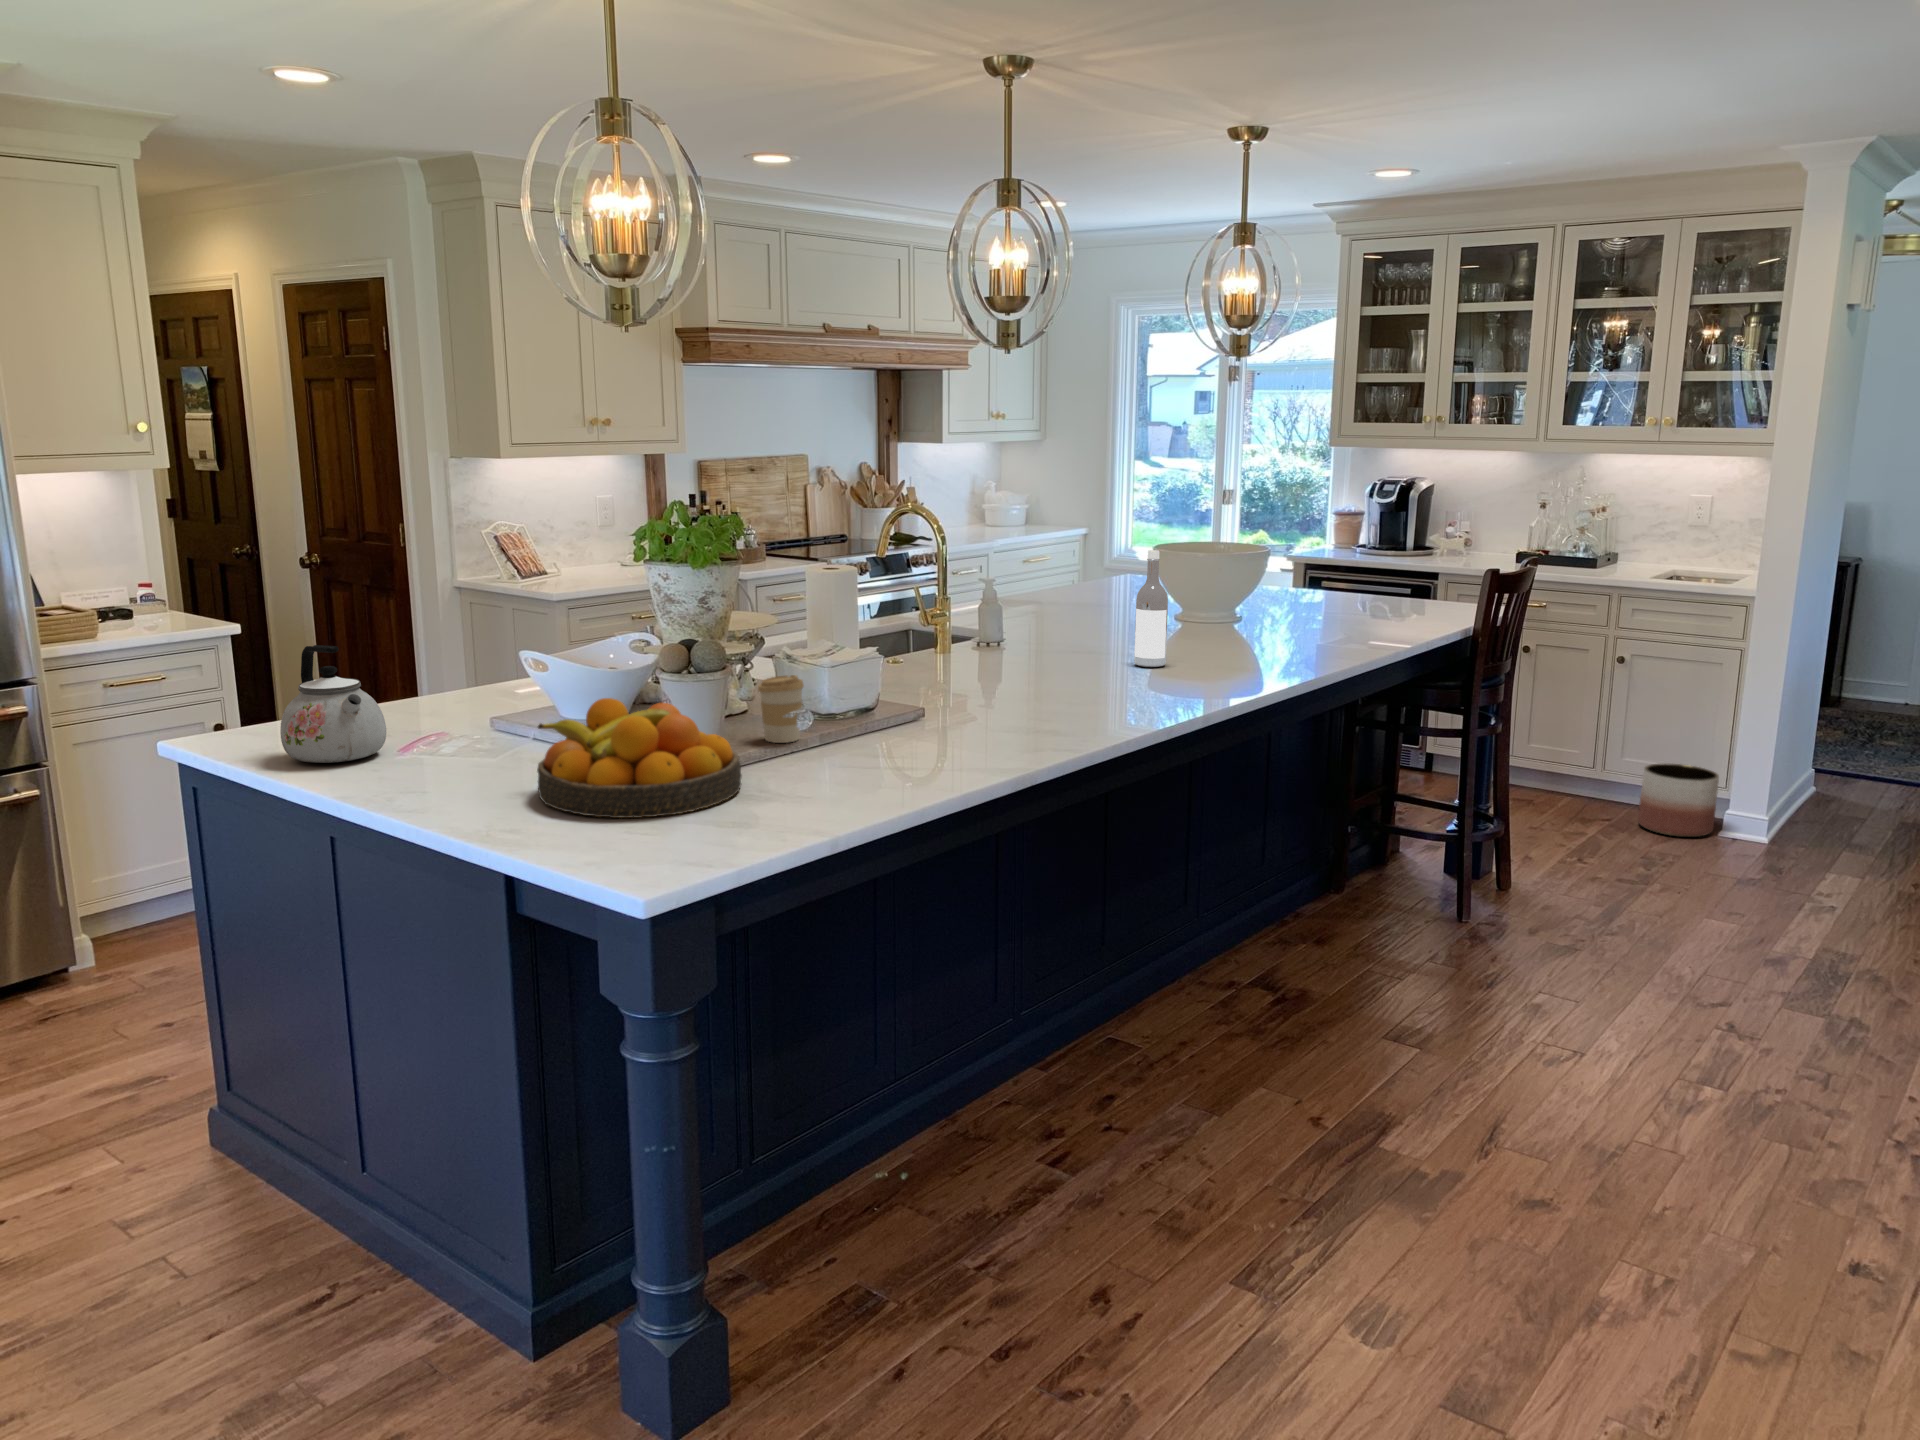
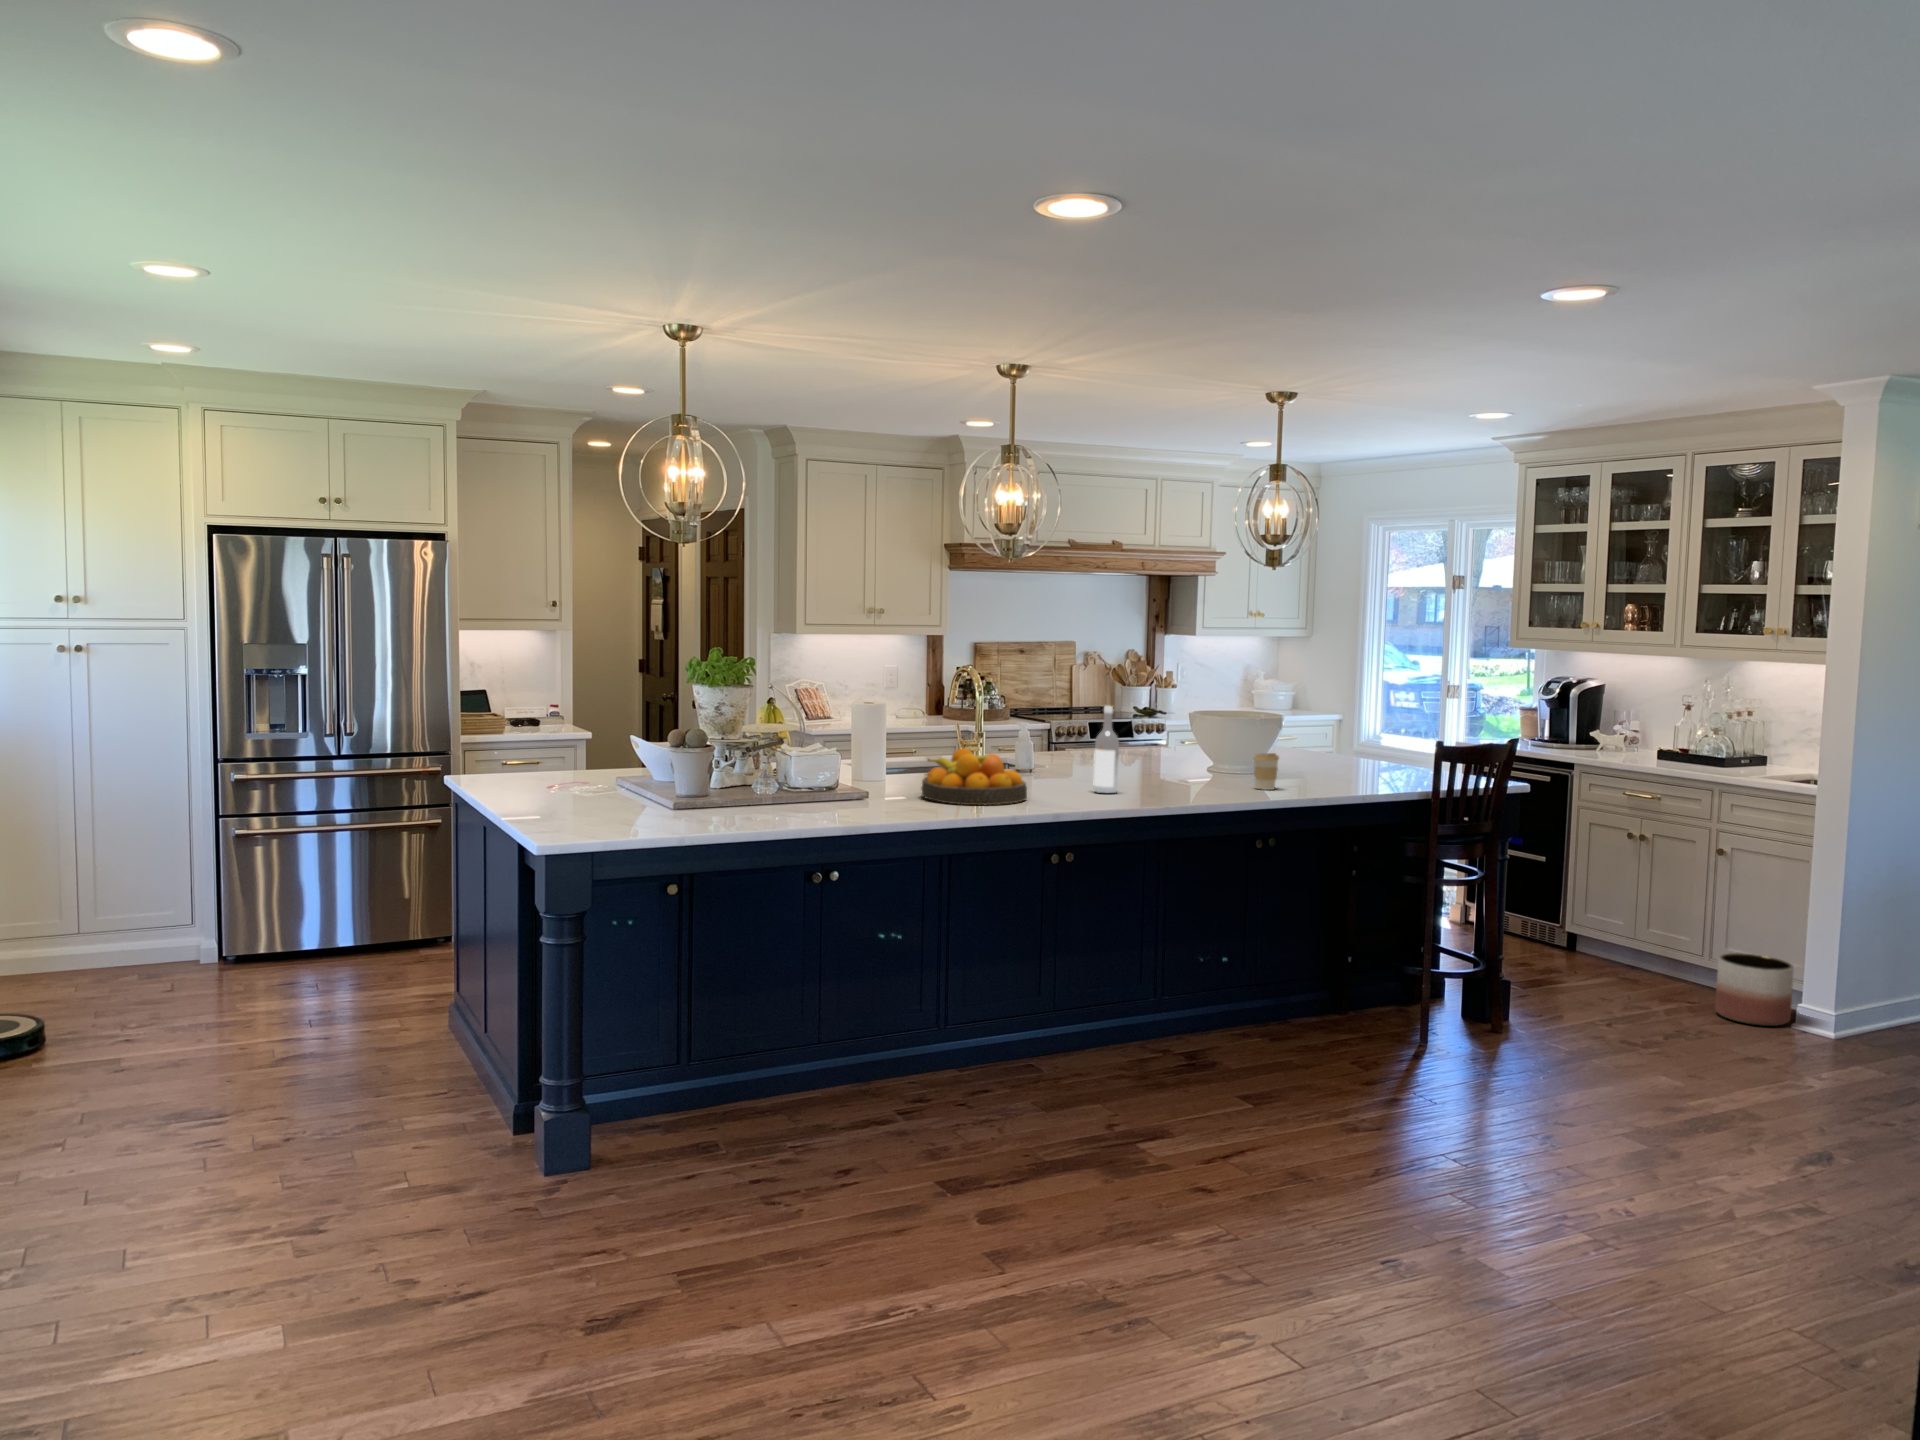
kettle: present [280,645,386,763] -> none [488,724,548,792]
coffee cup: present [758,675,804,743] -> present [1253,753,1279,790]
fruit bowl: present [537,698,742,818] -> present [922,748,1027,805]

